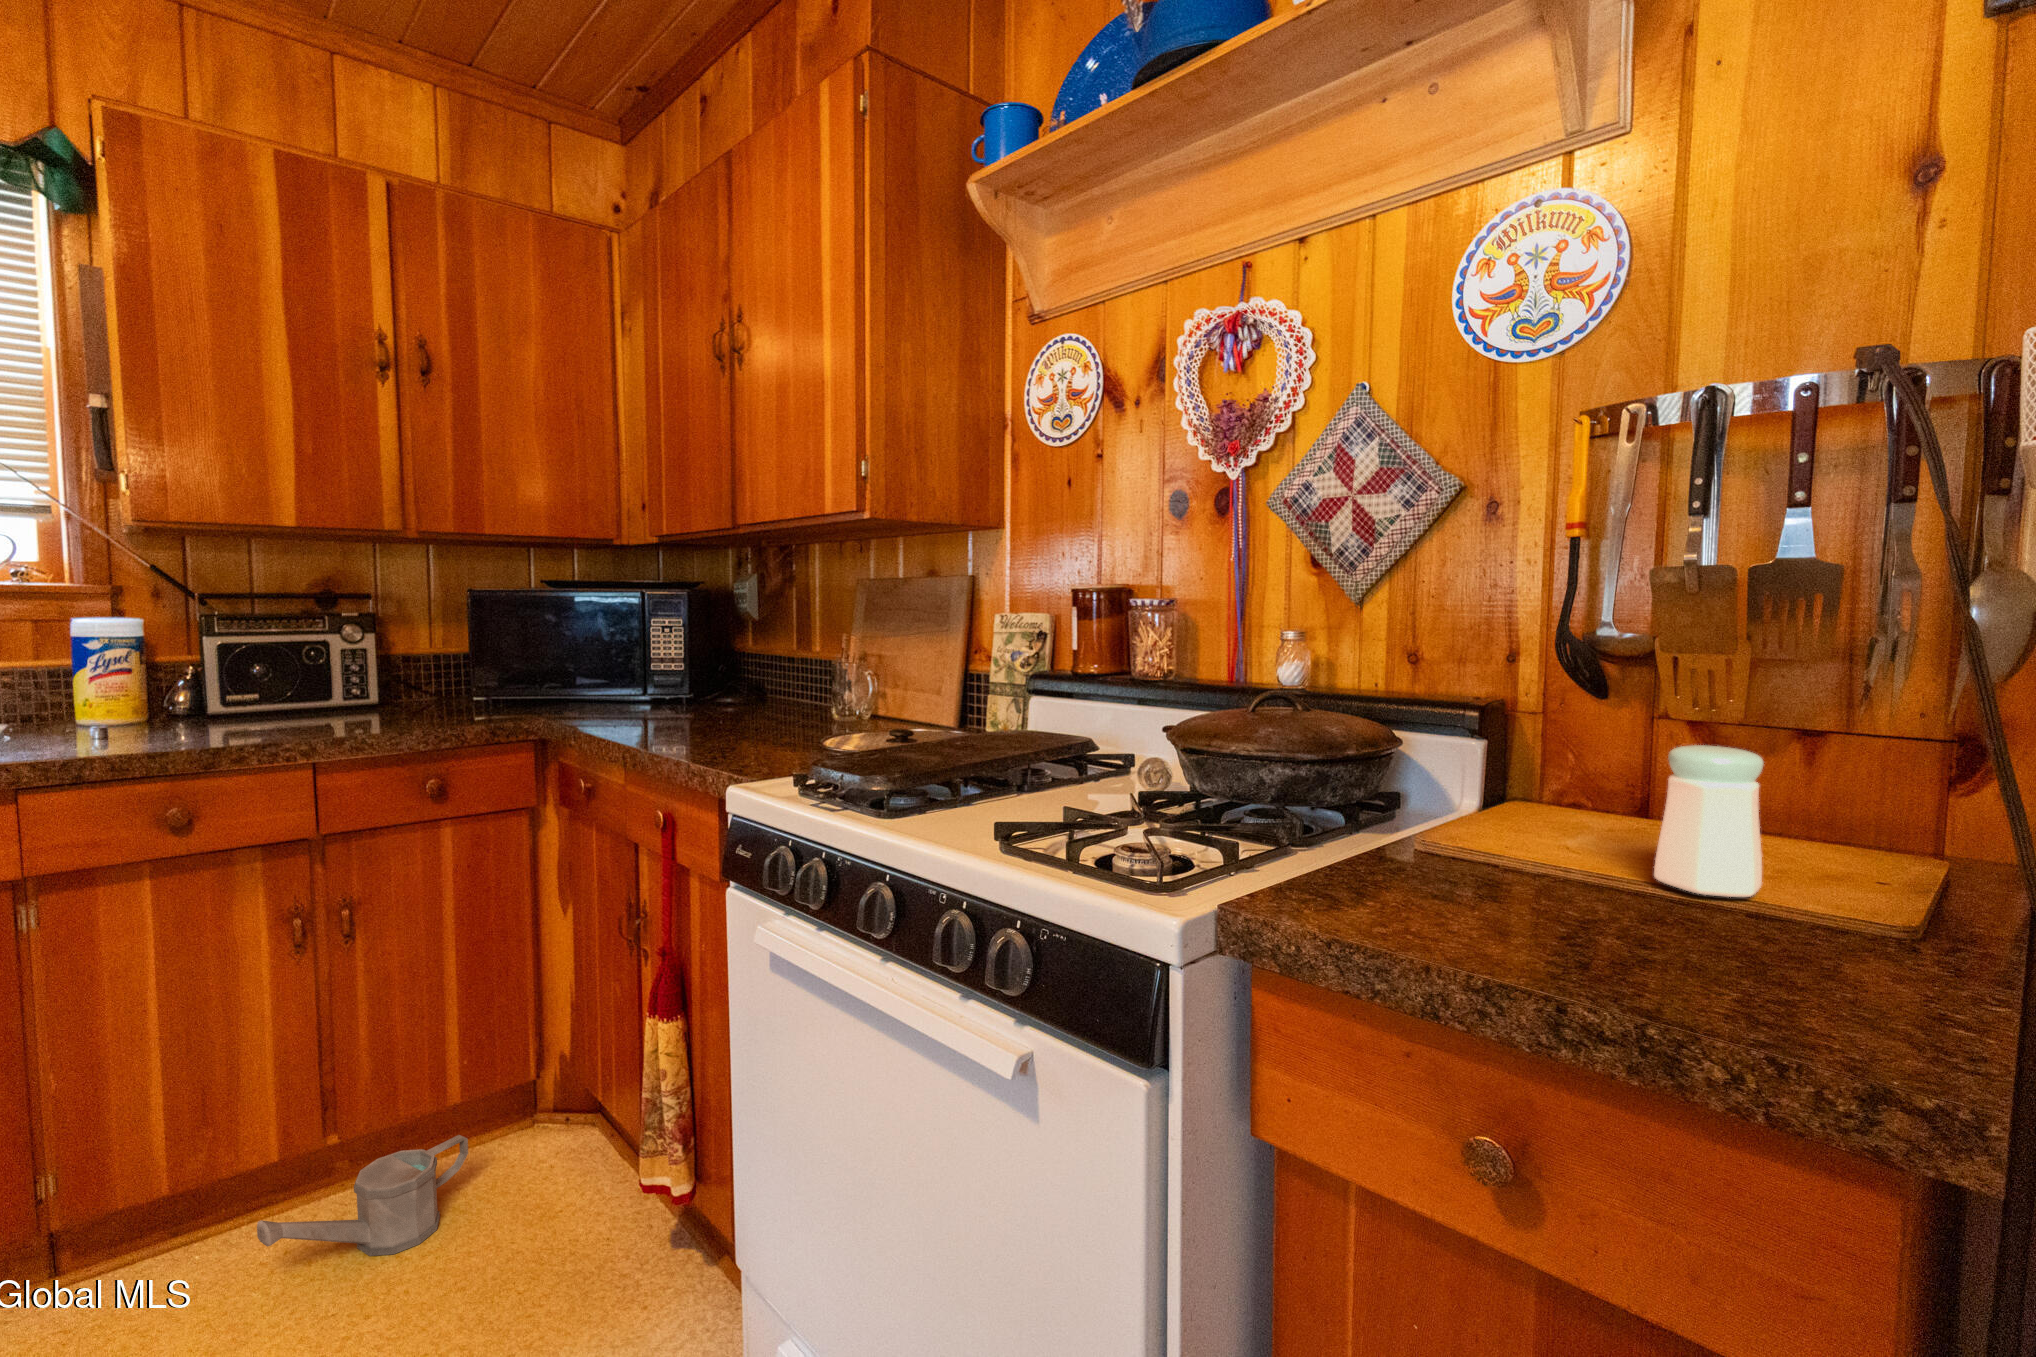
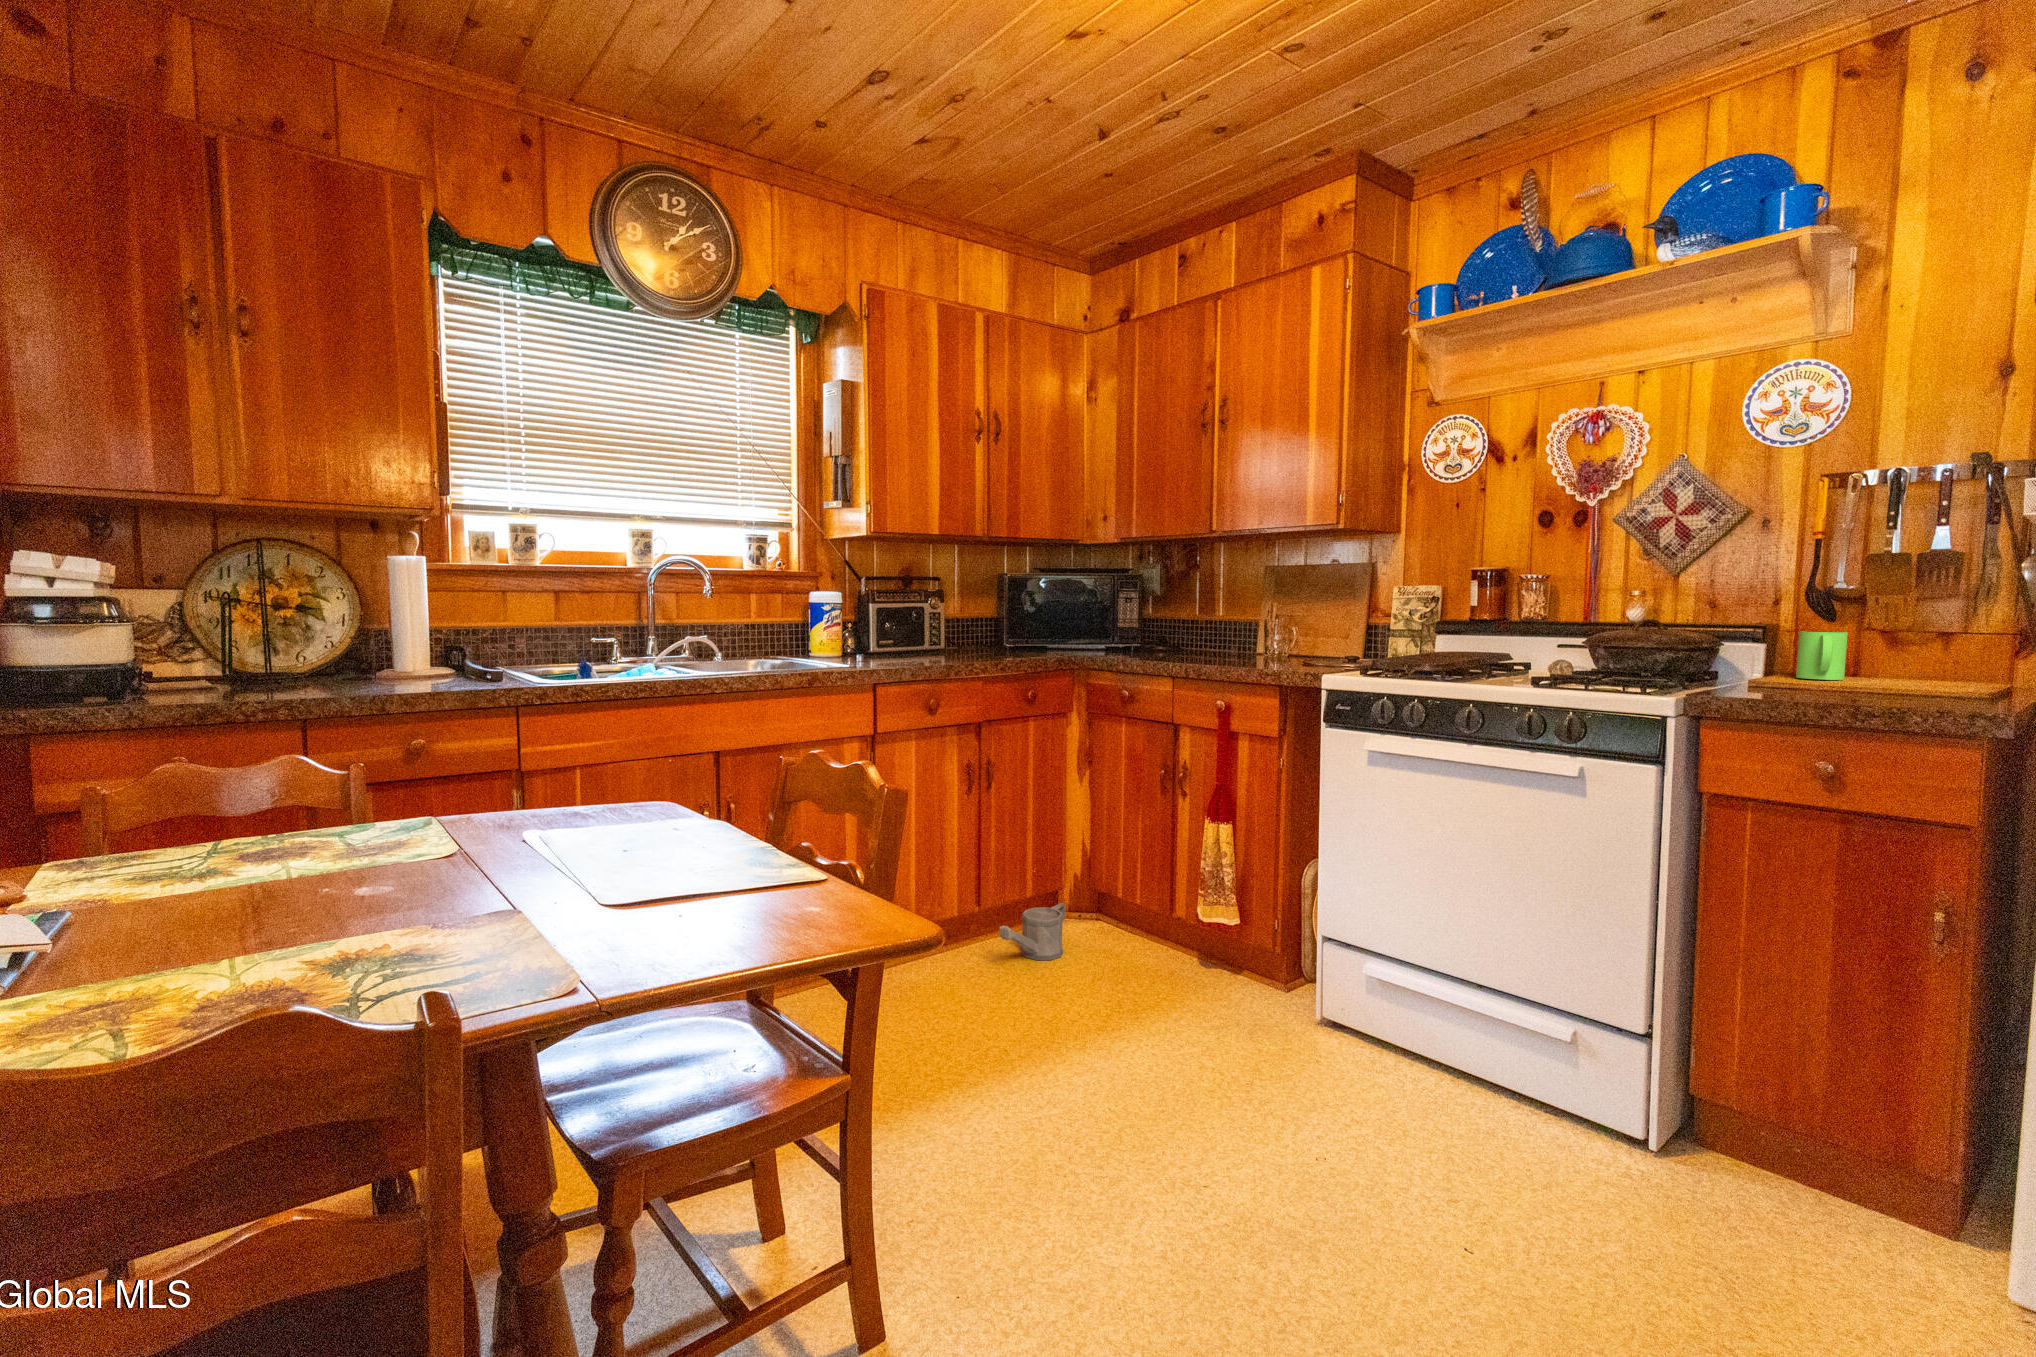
mug: none [1517,727,1612,839] -> present [1796,631,1848,680]
salt shaker: present [1654,745,1764,897] -> none [1877,628,1928,688]

